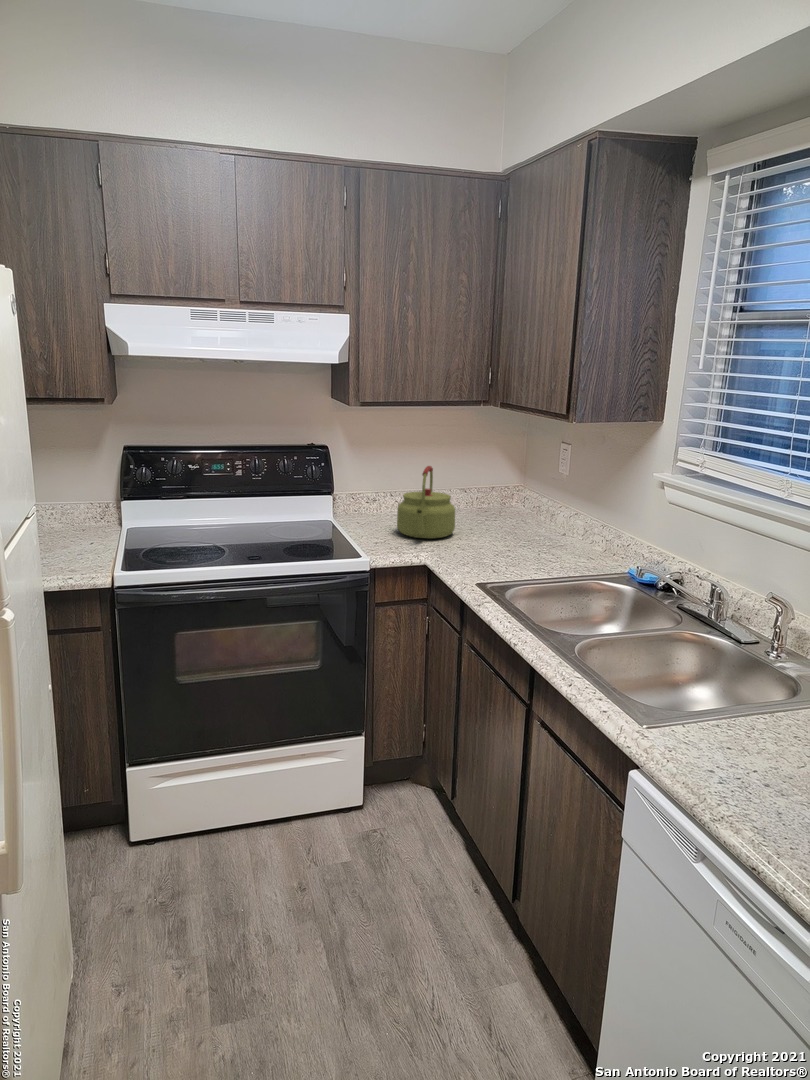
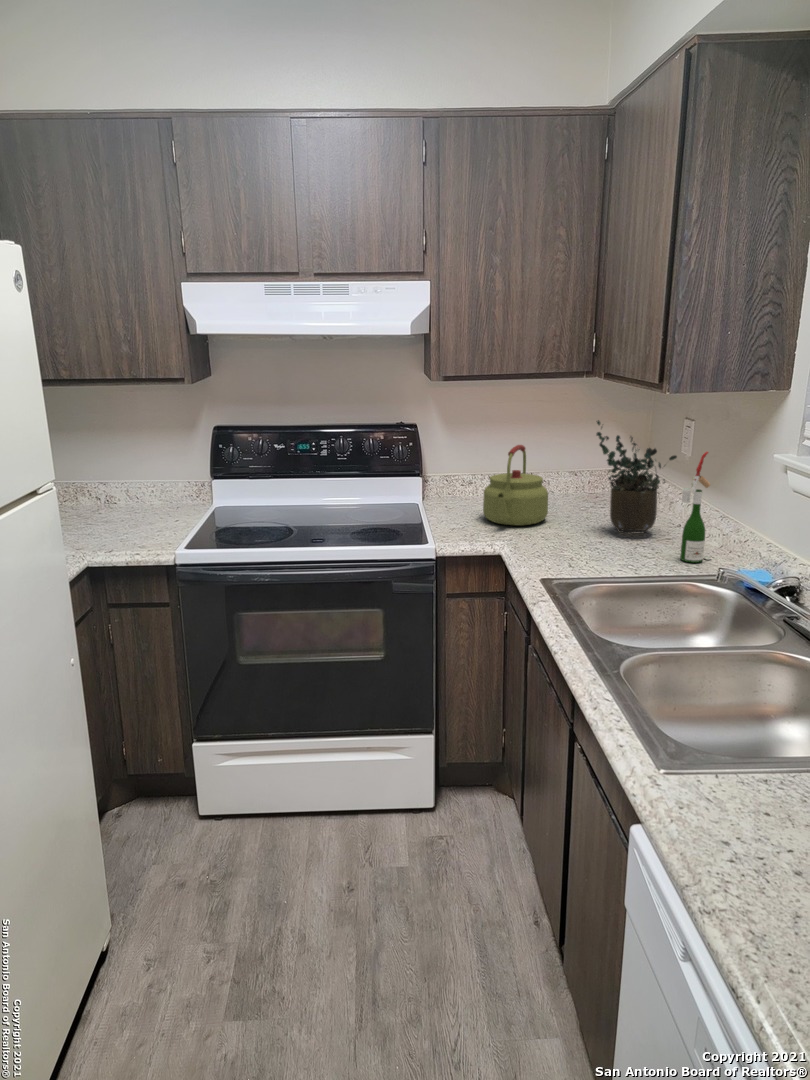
potted plant: none [501,444,567,543] -> present [597,420,677,534]
wine bottle: none [579,472,603,566] -> present [680,452,711,563]

